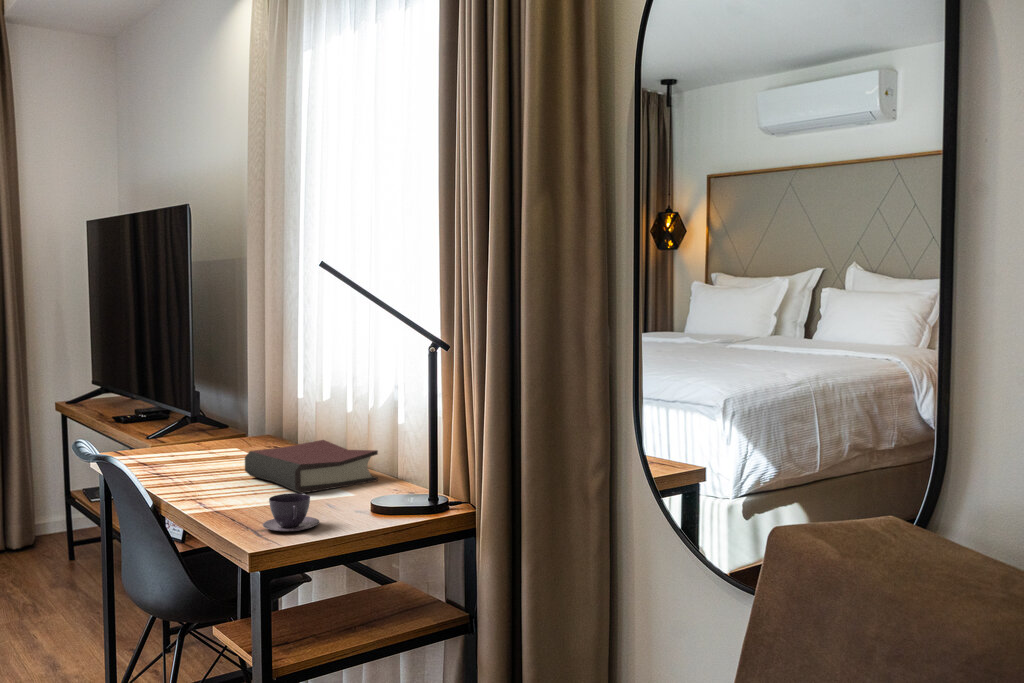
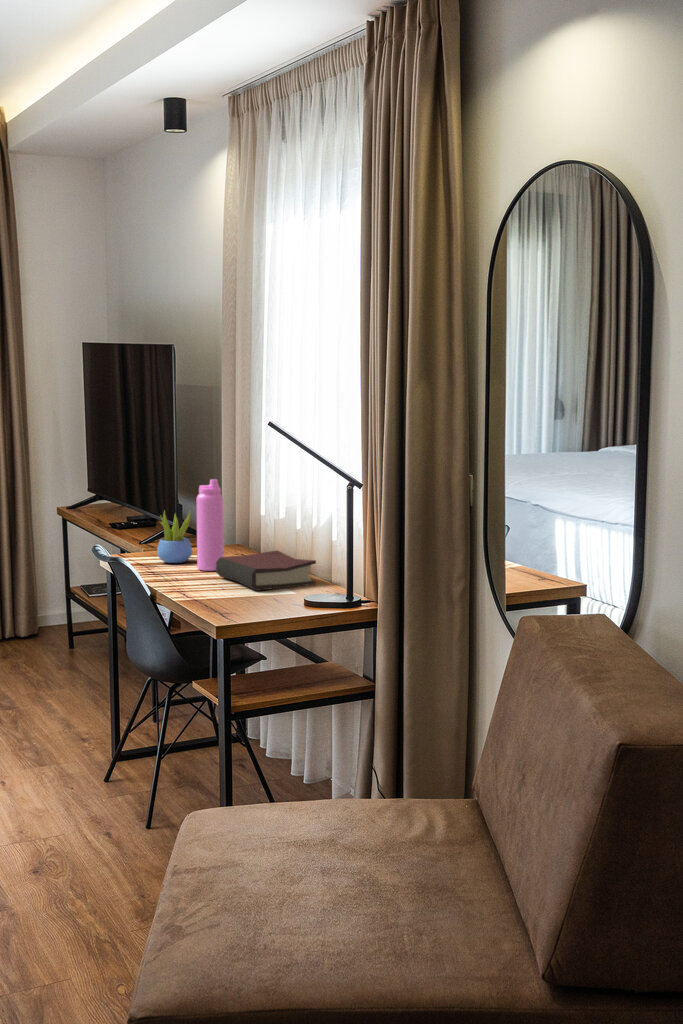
water bottle: none [218,353,254,469] -> present [196,479,224,571]
succulent plant: none [167,393,213,460] -> present [157,511,192,563]
teacup: present [263,493,319,531] -> none [226,589,265,615]

